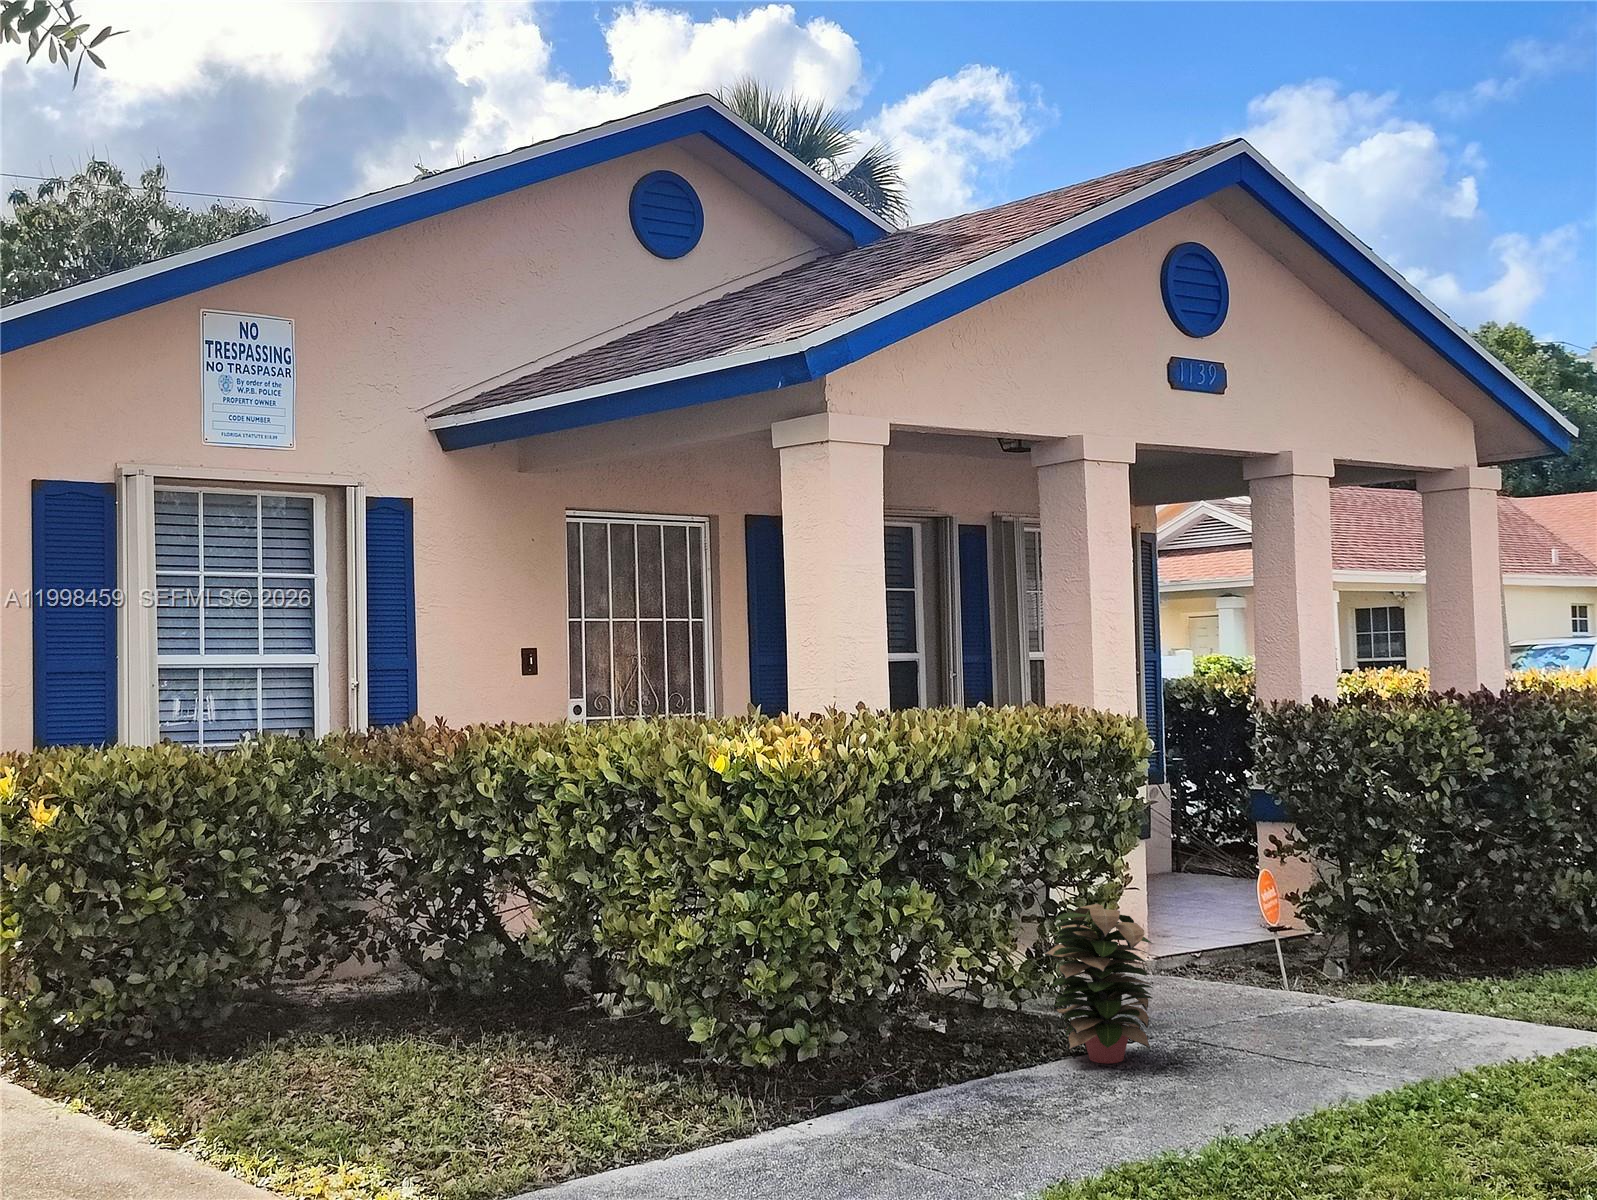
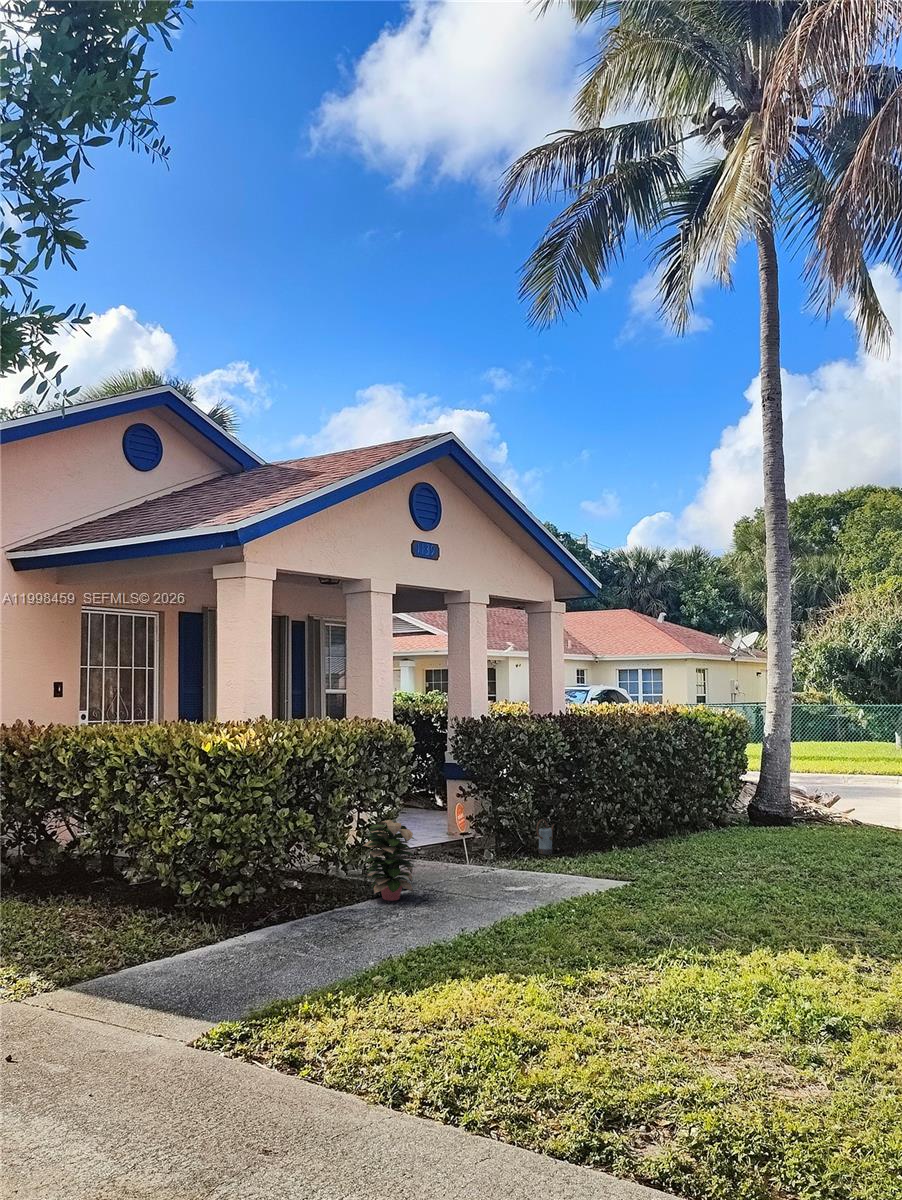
watering can: none [1430,902,1471,975] -> present [536,819,554,854]

